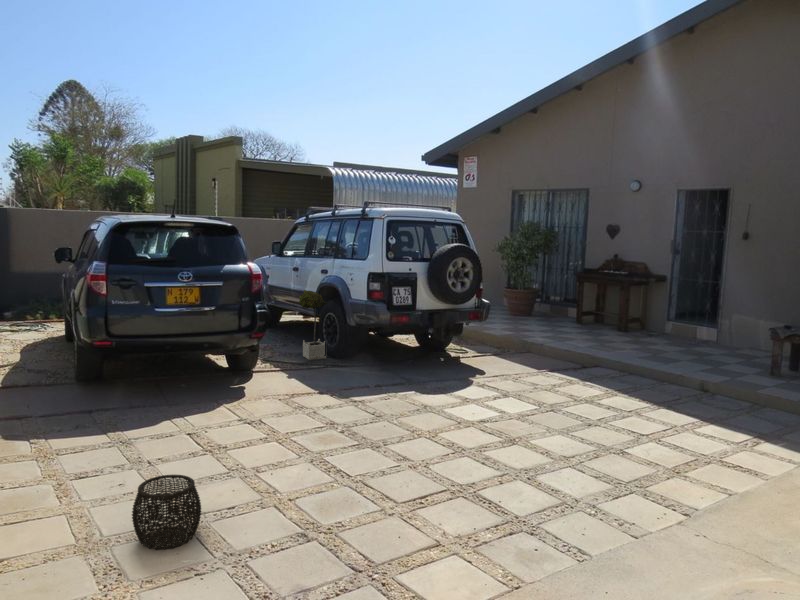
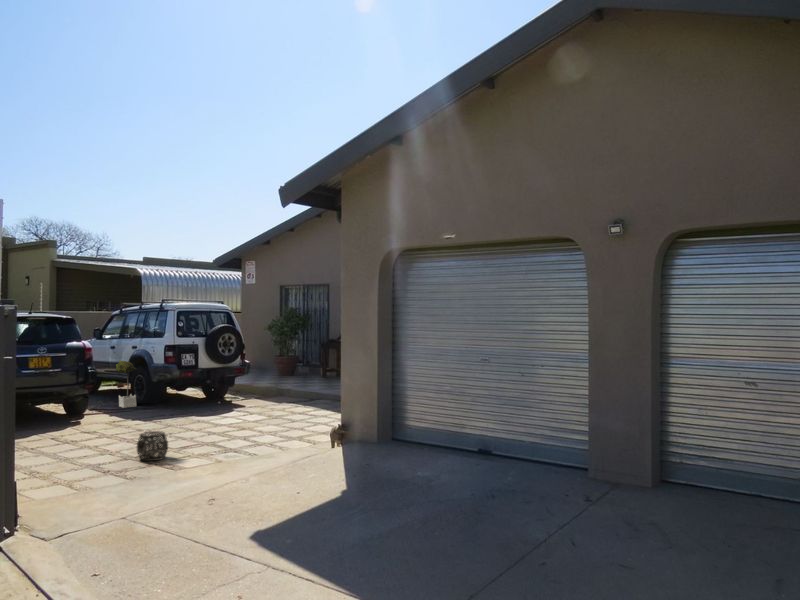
woven basket: present [132,475,201,550] -> present [137,431,168,461]

